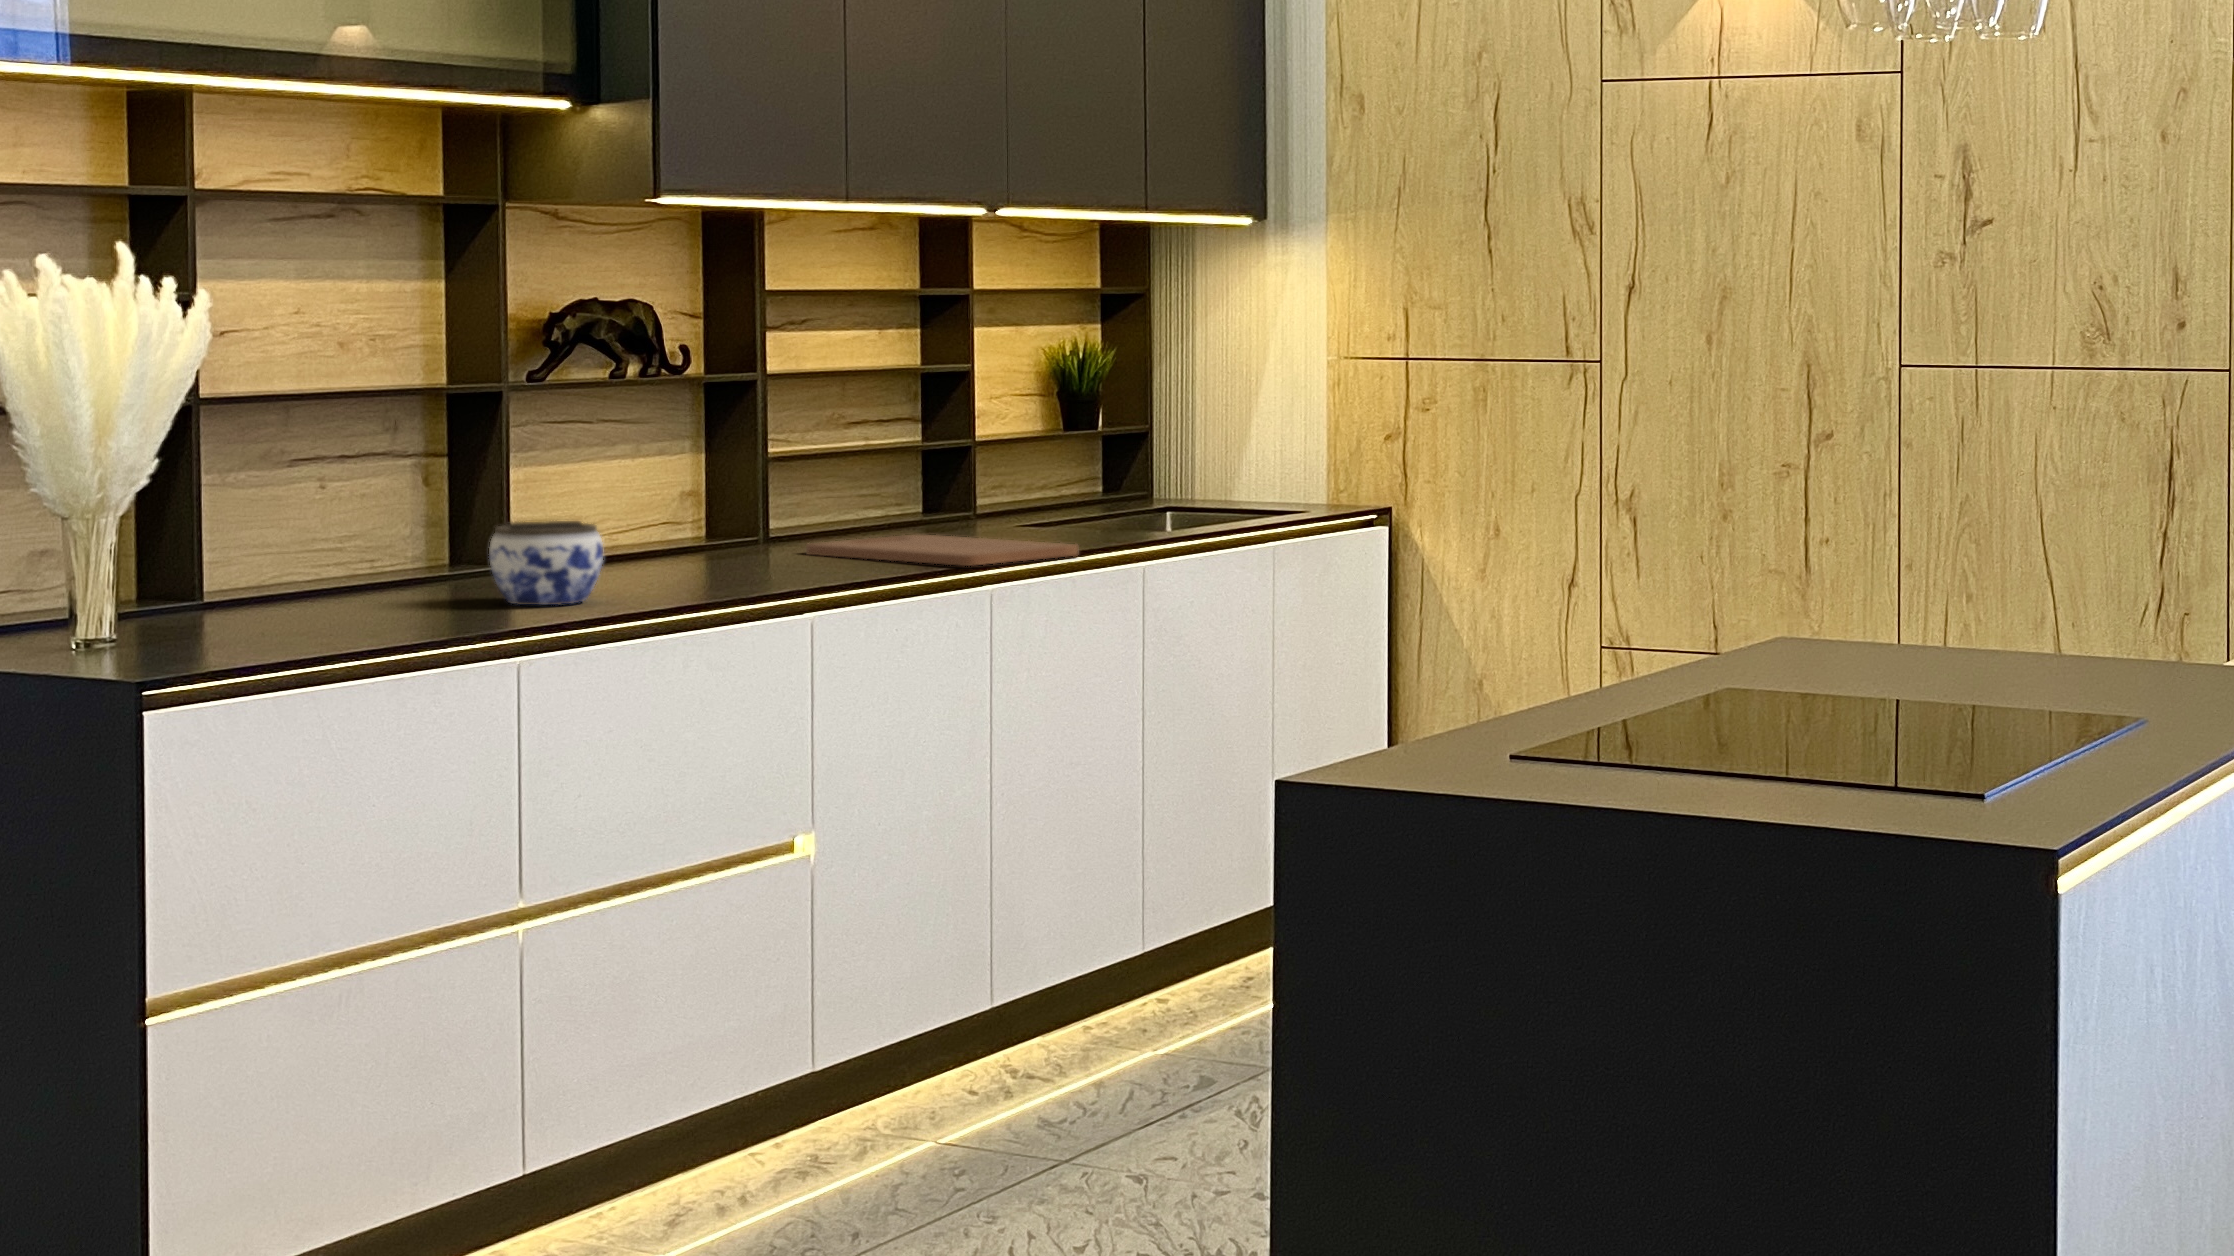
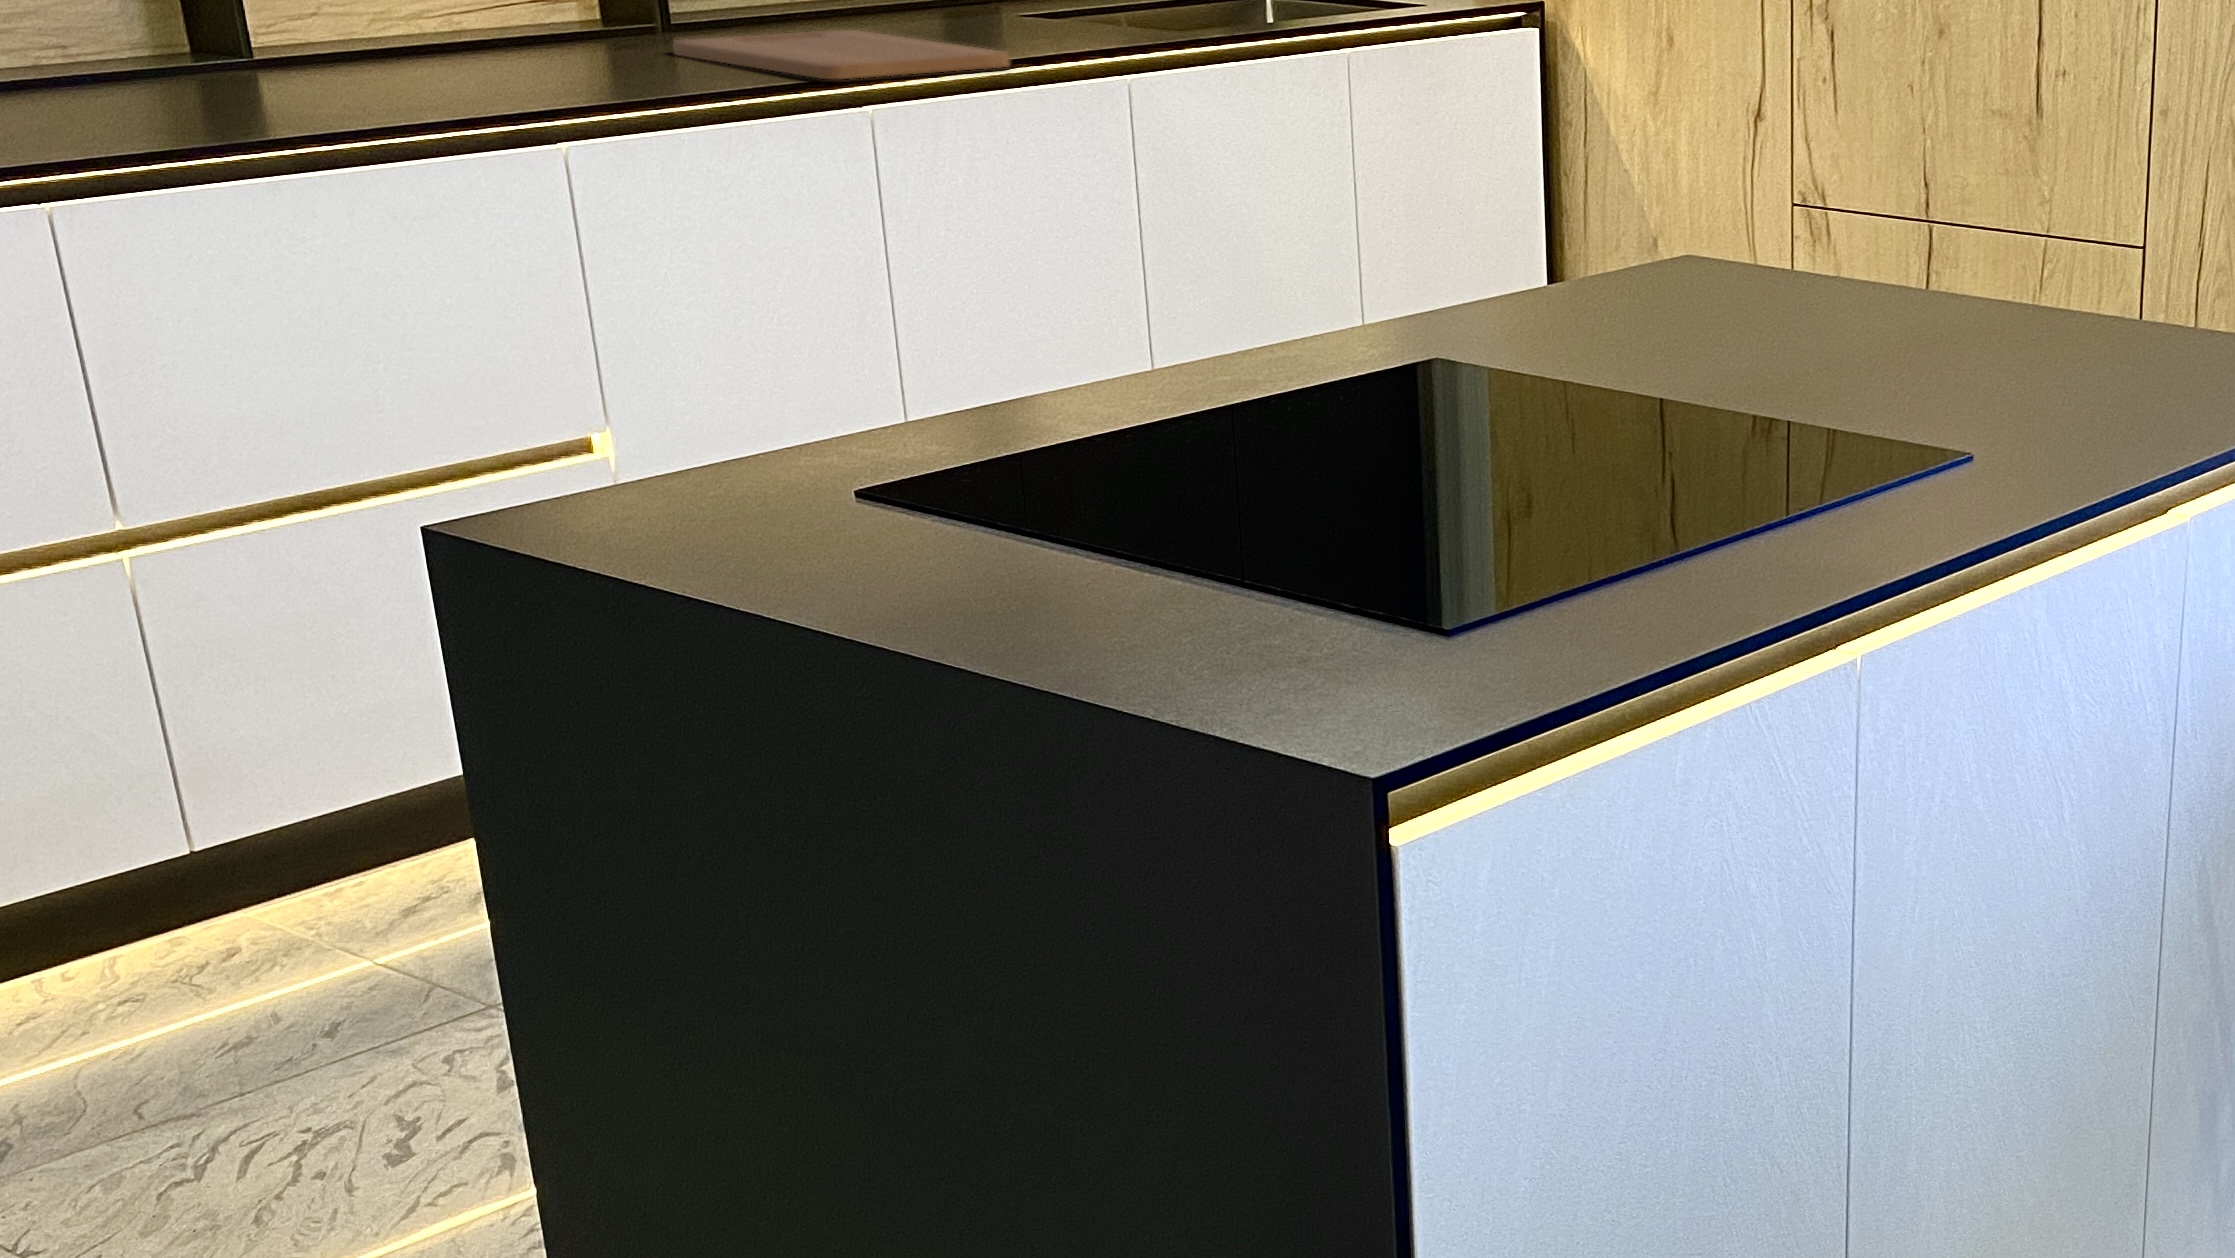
jar: present [489,521,603,605] -> none [71,10,234,127]

